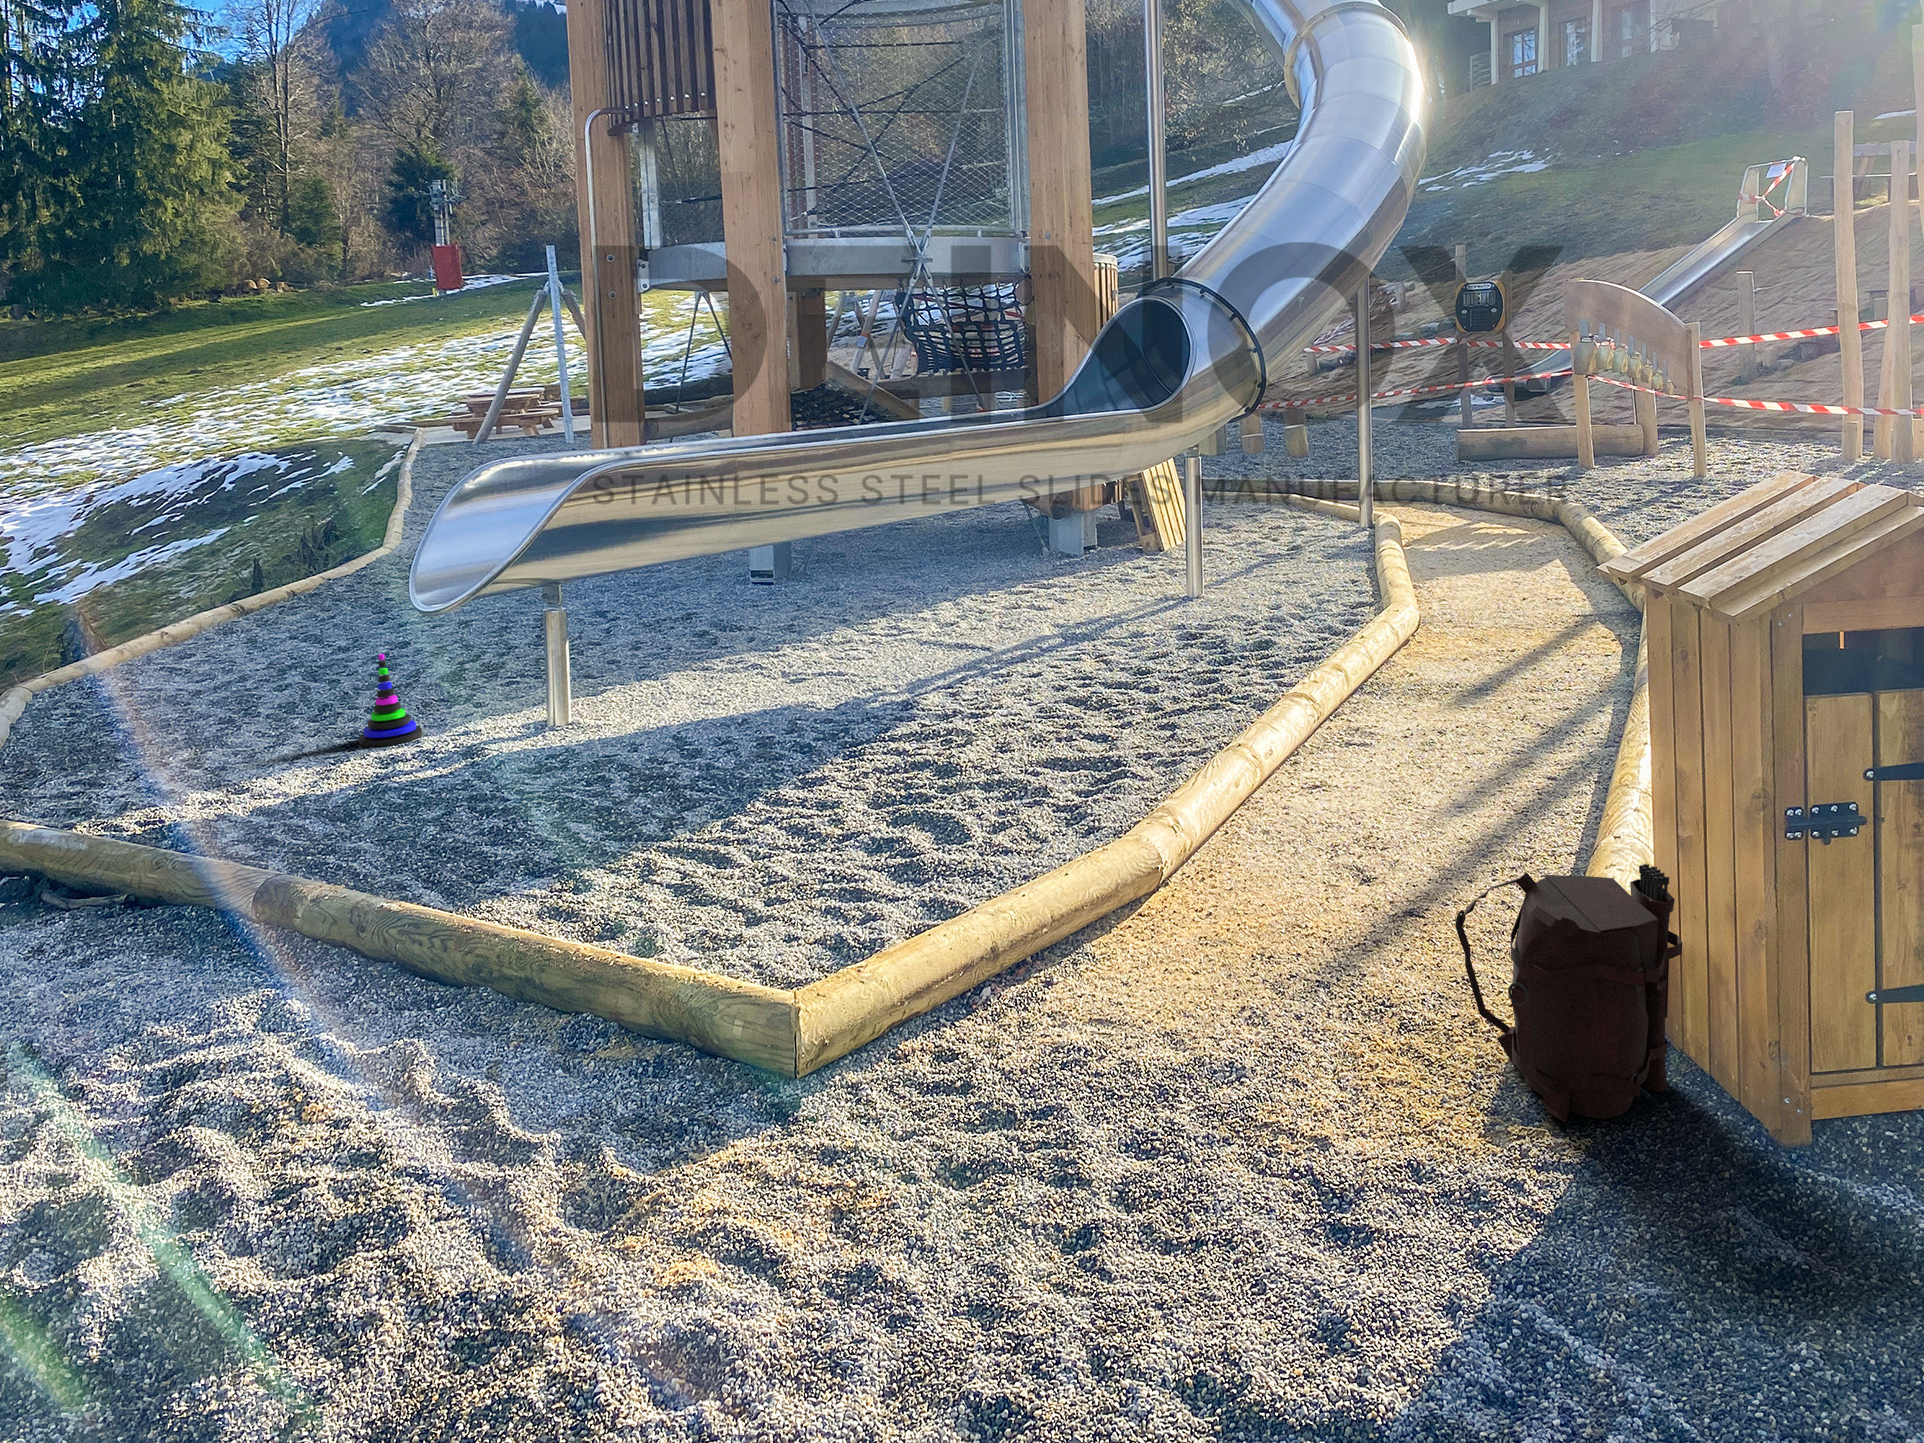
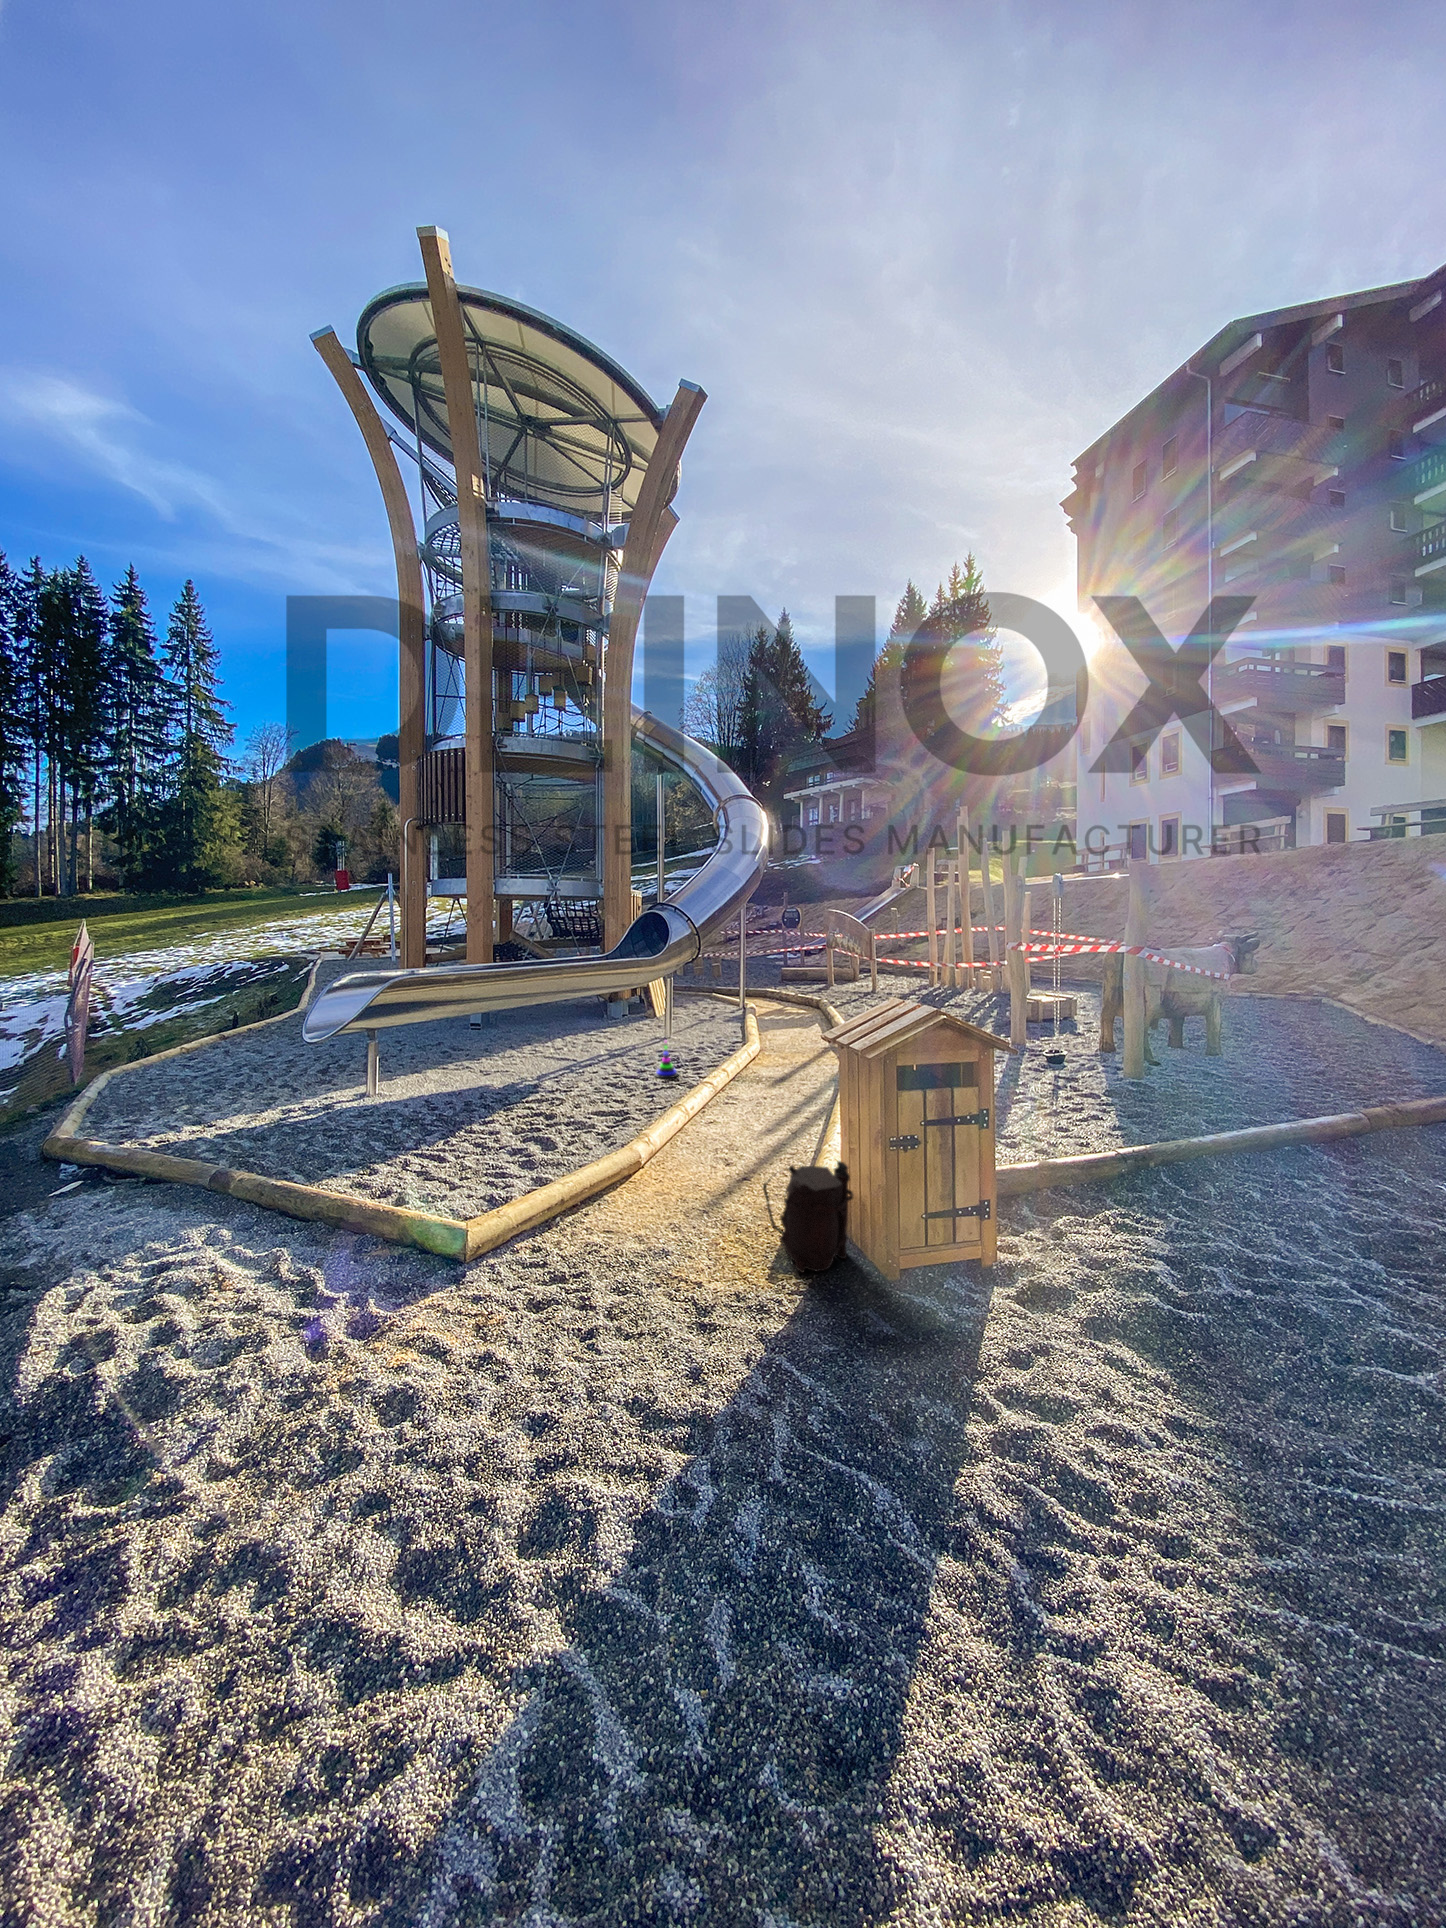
stacking toy: present [359,654,422,746] -> present [655,1043,678,1078]

